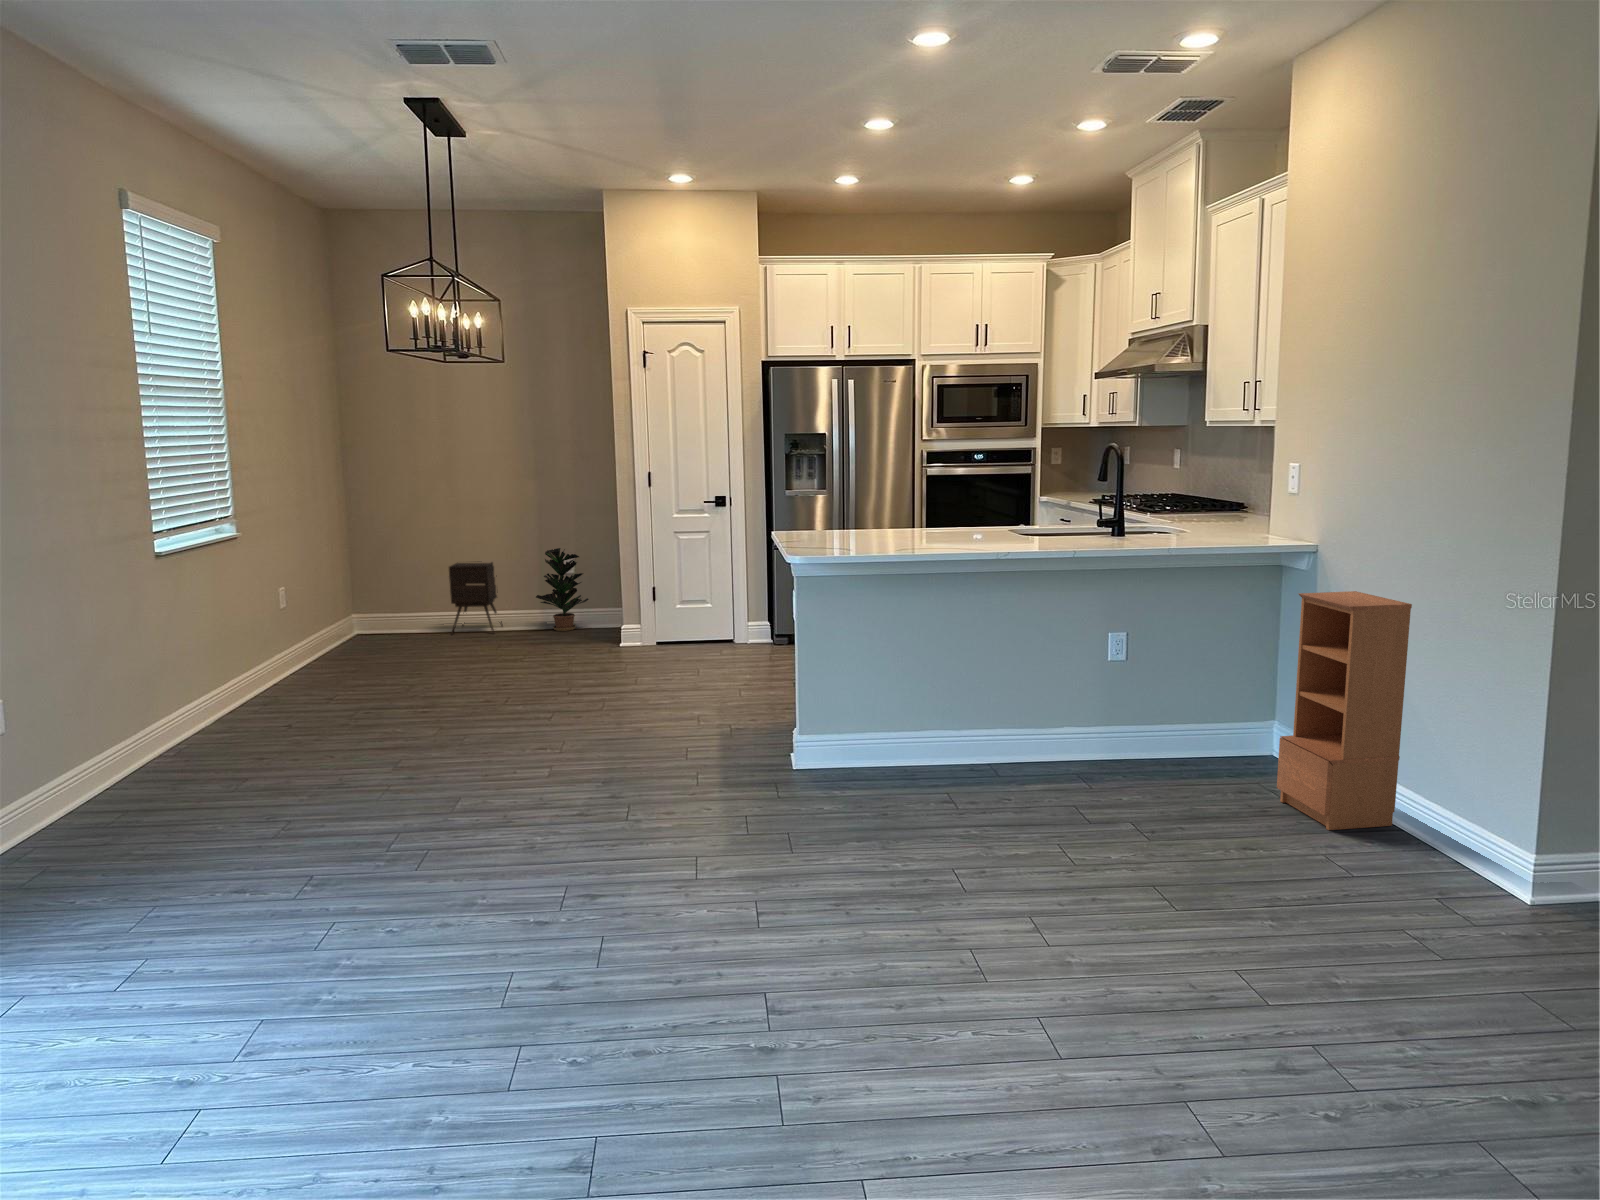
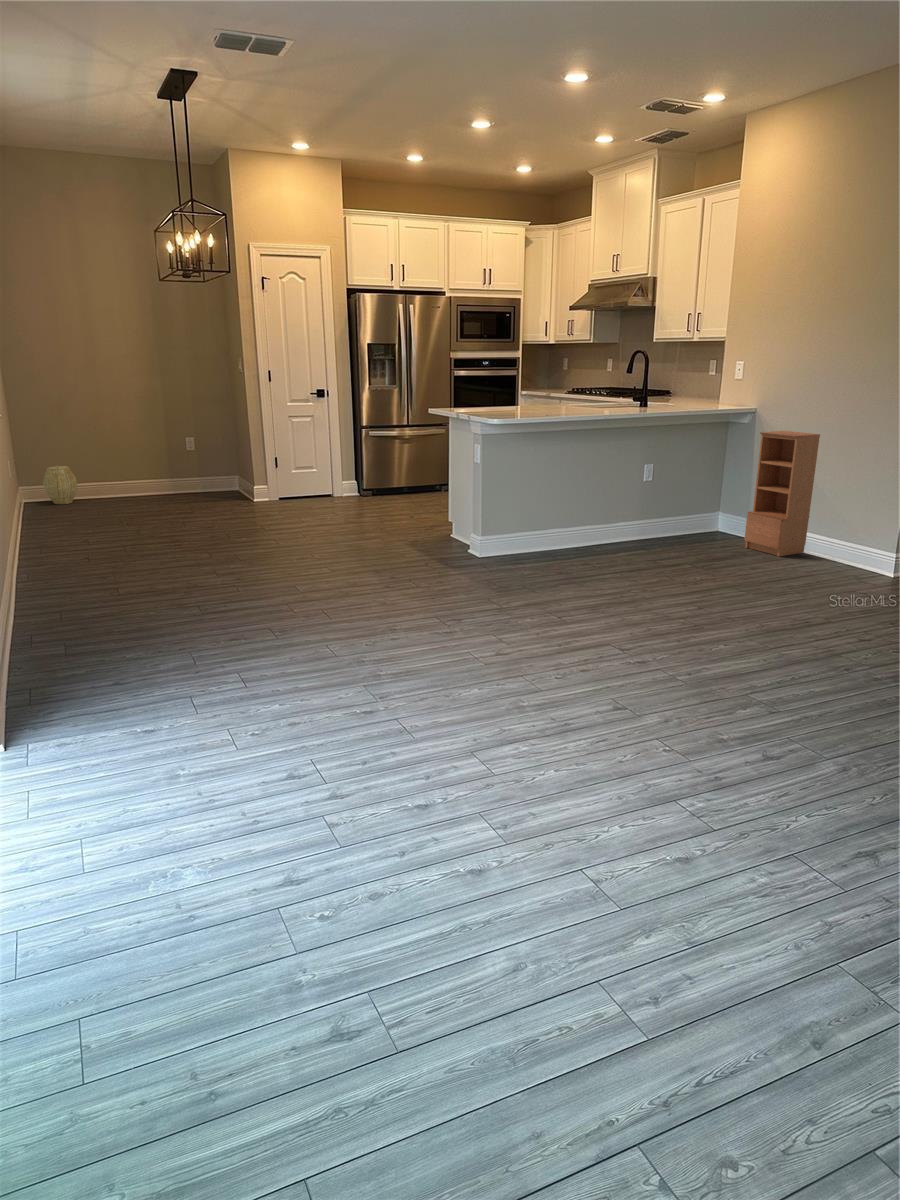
potted plant: present [536,548,589,631] -> none [168,432,209,496]
side table: present [449,562,502,634] -> none [98,444,139,503]
woven basket: none [386,586,427,634] -> present [43,465,77,504]

